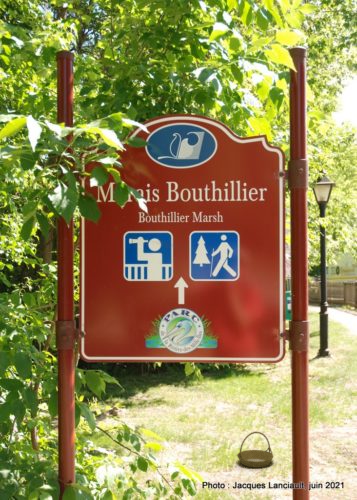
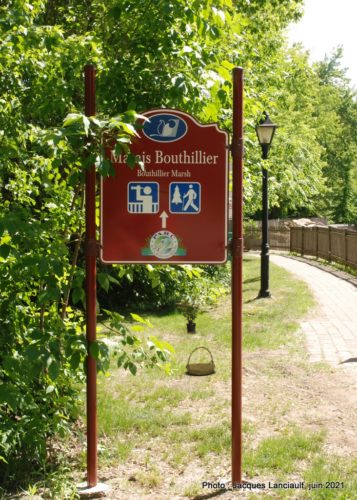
potted plant: none [236,358,257,400] -> present [181,295,200,333]

